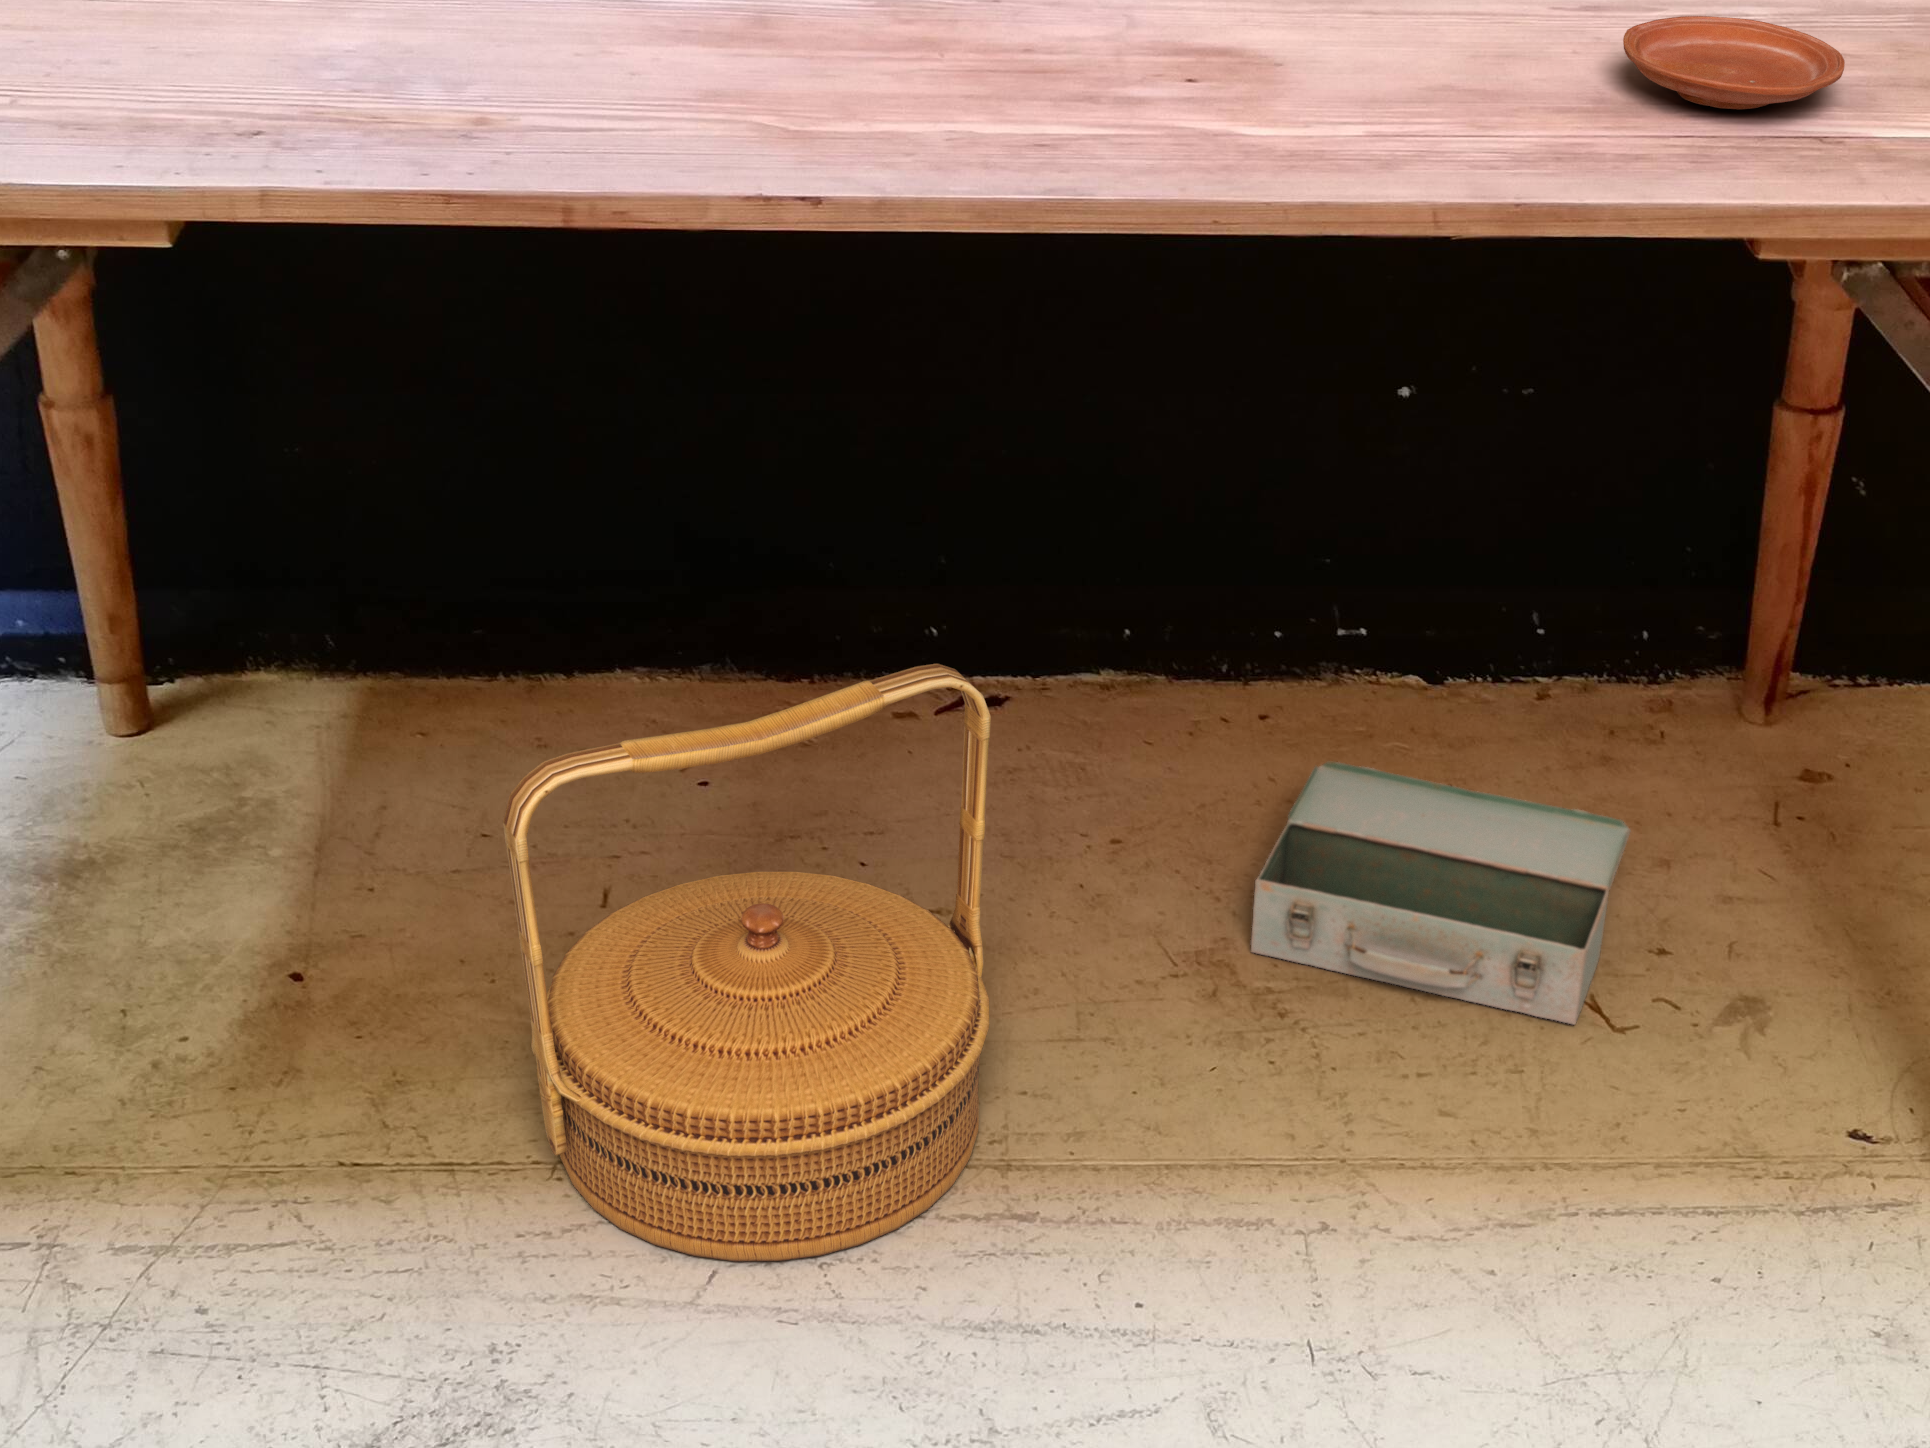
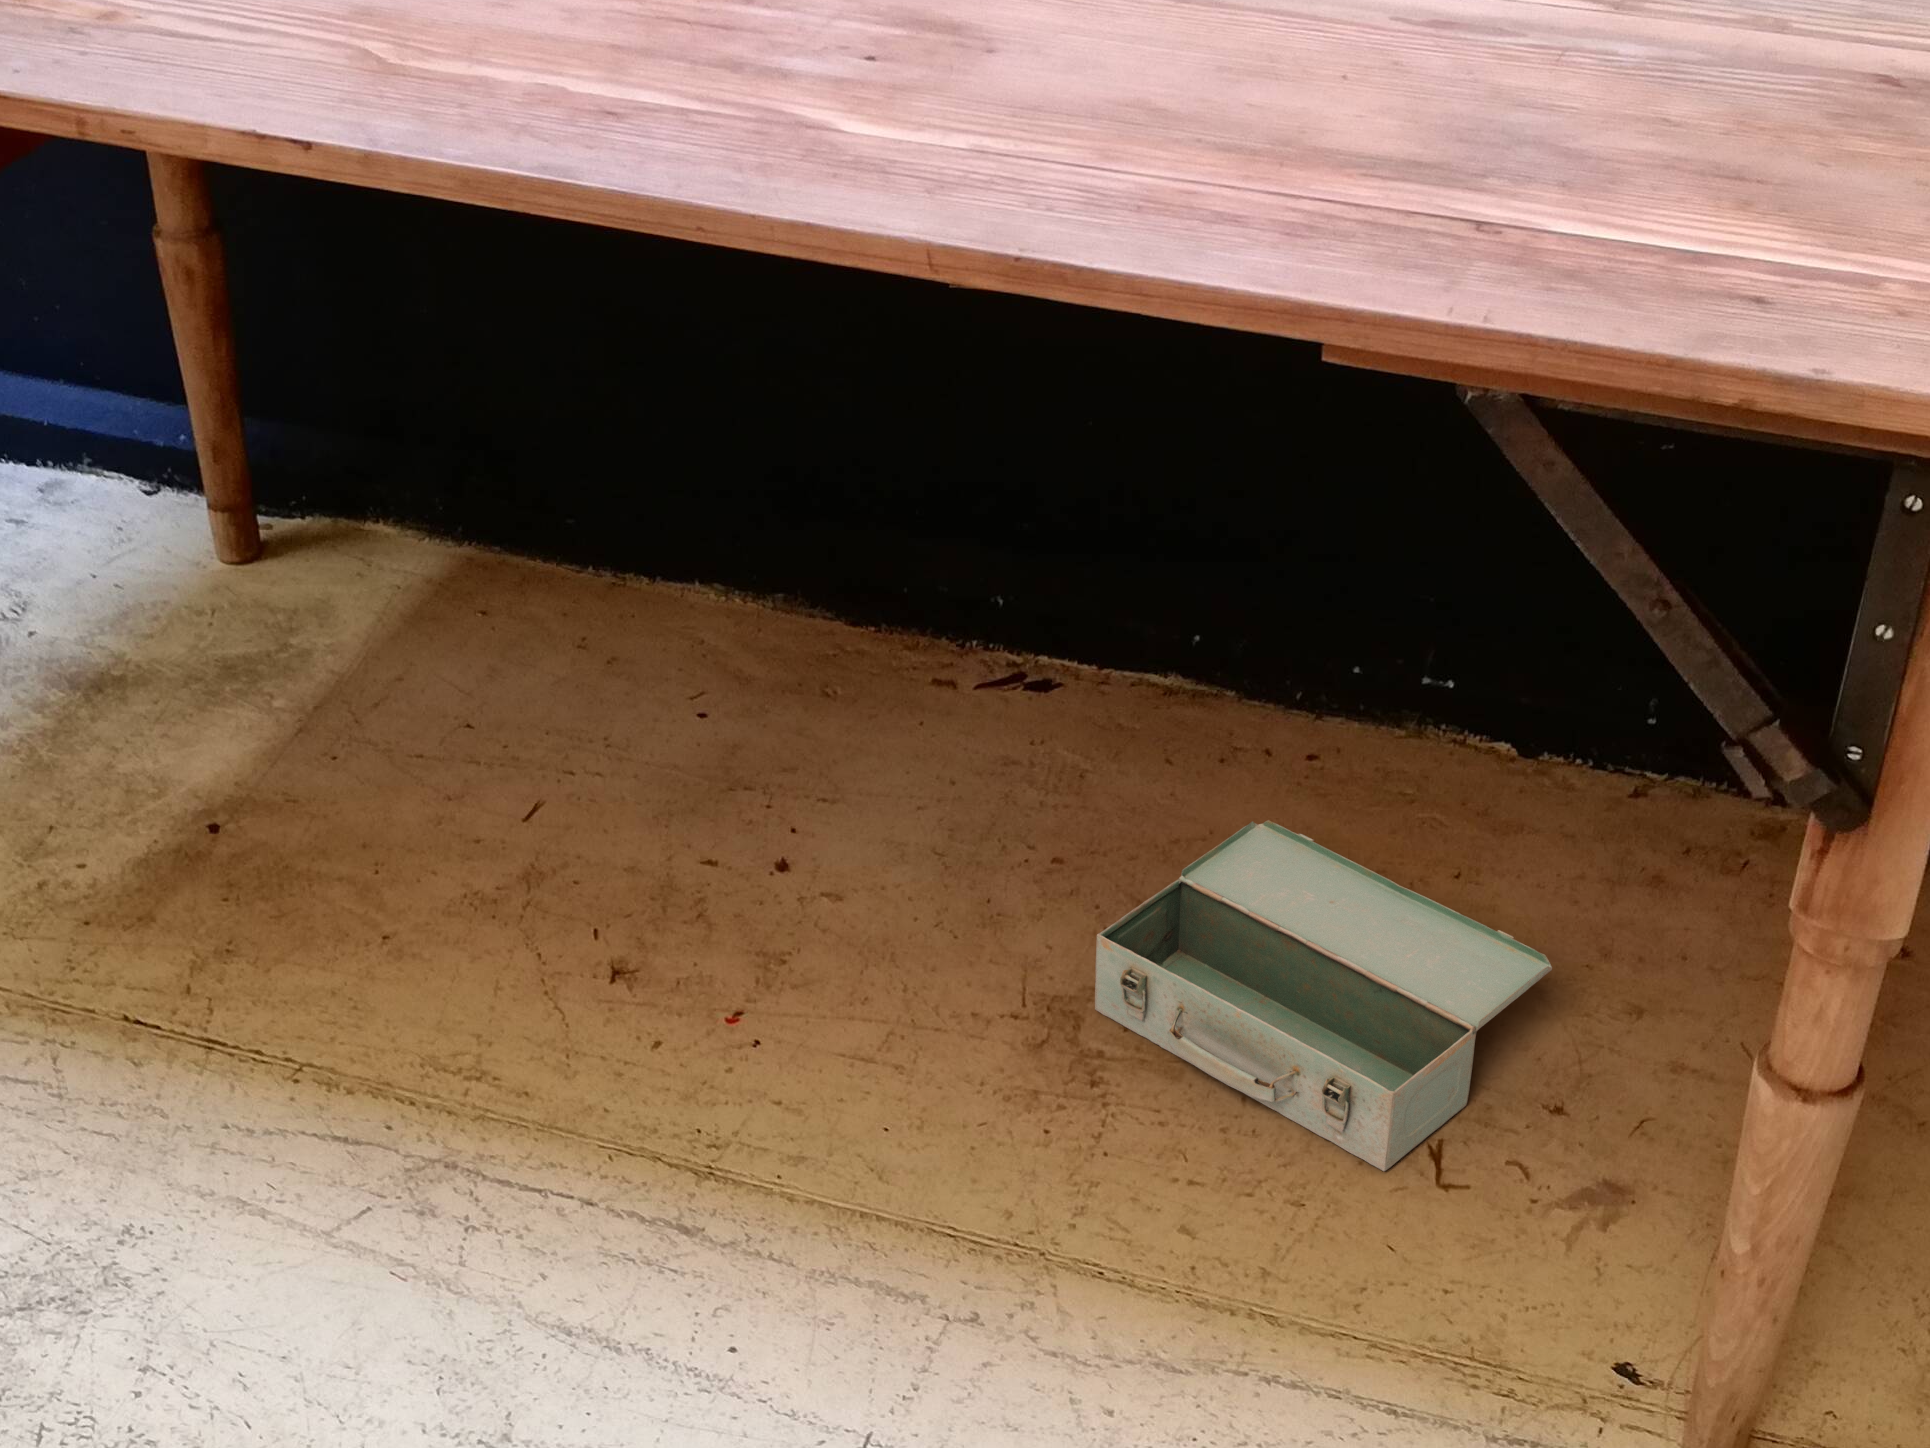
plate: present [1623,16,1845,109] -> none [1274,31,1544,156]
basket: present [503,664,991,1261] -> none [184,643,730,1219]

